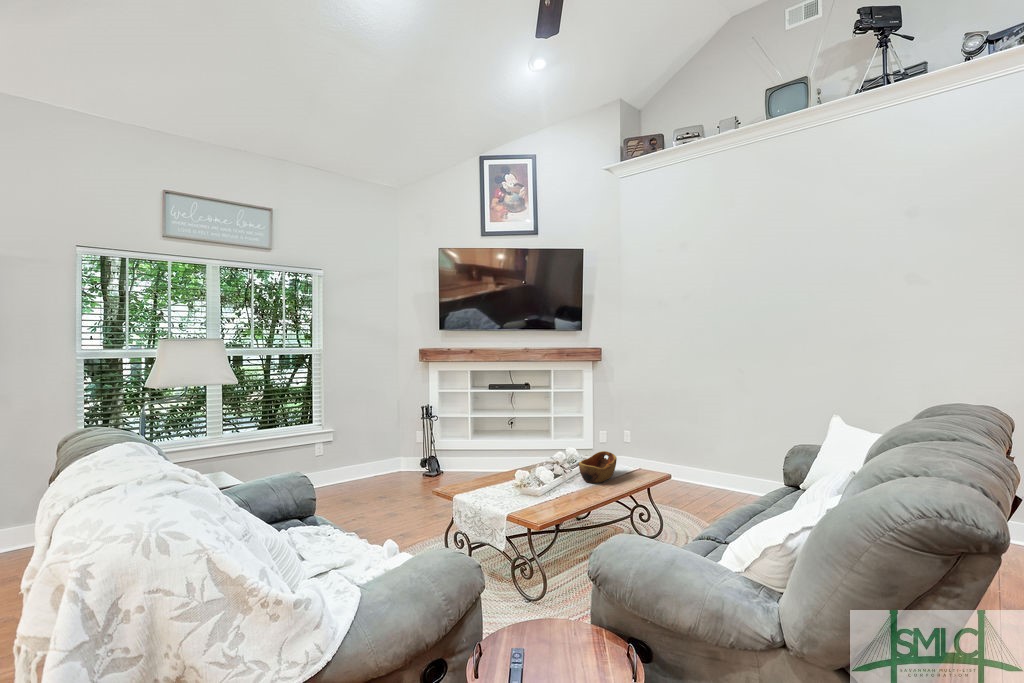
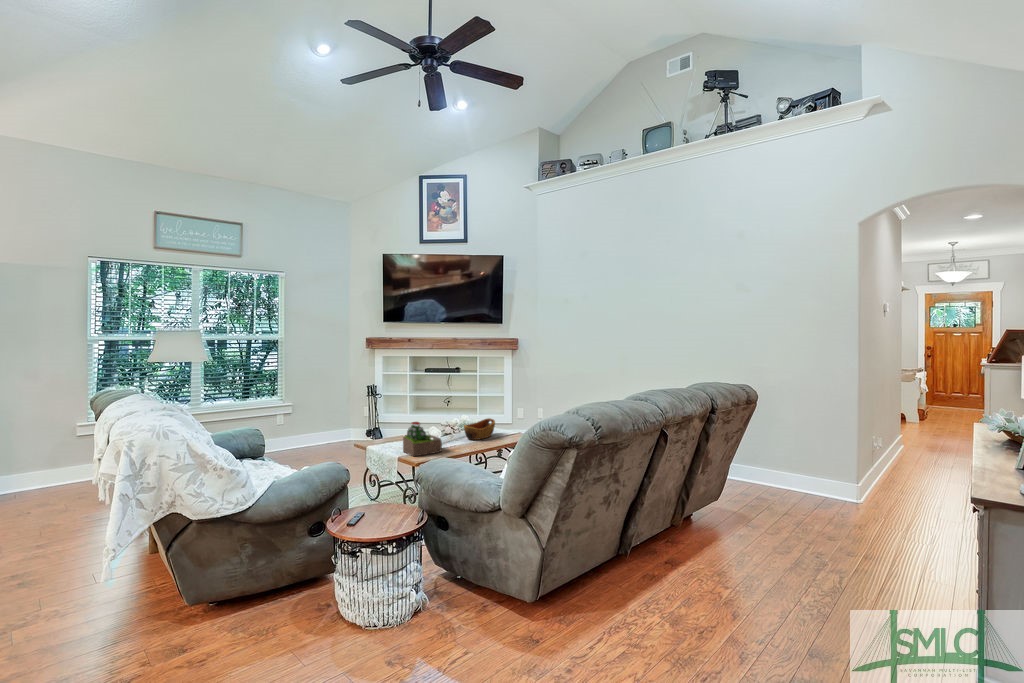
succulent plant: none [511,463,566,515] -> present [403,422,442,456]

